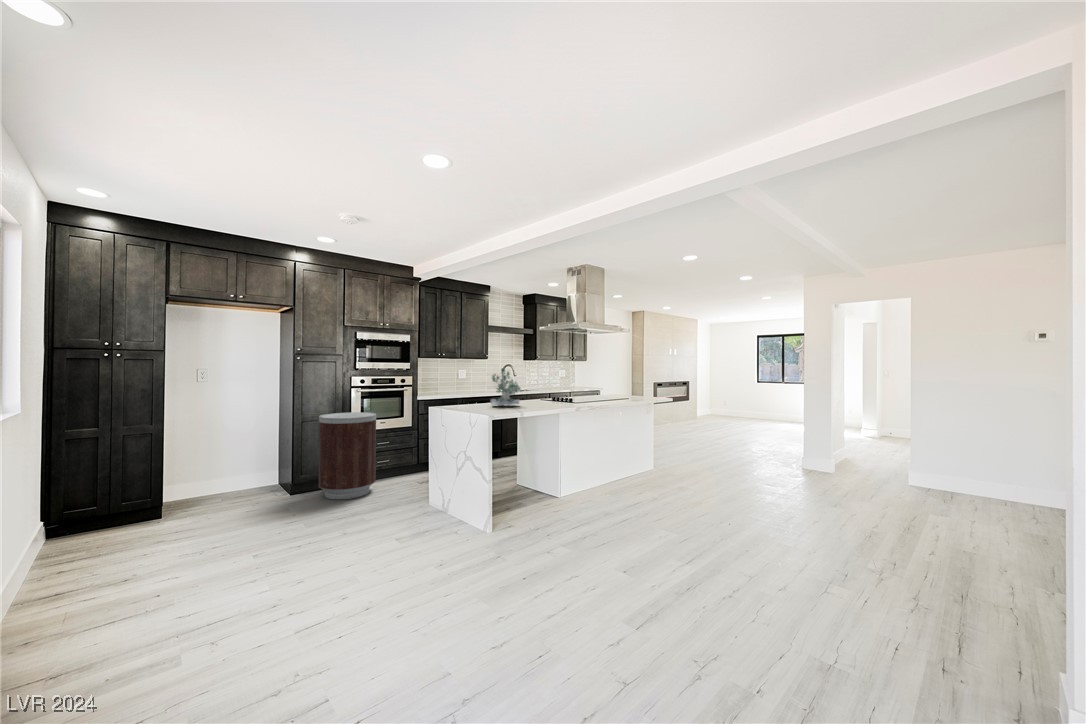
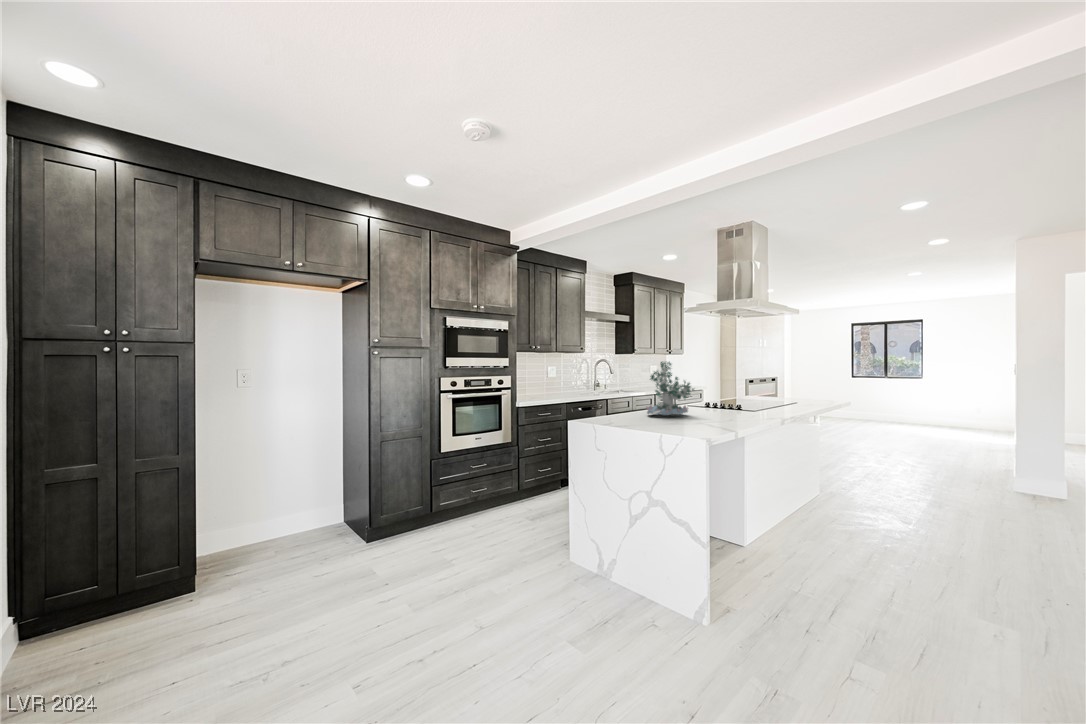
trash can: present [318,412,376,499] -> none [408,426,484,553]

